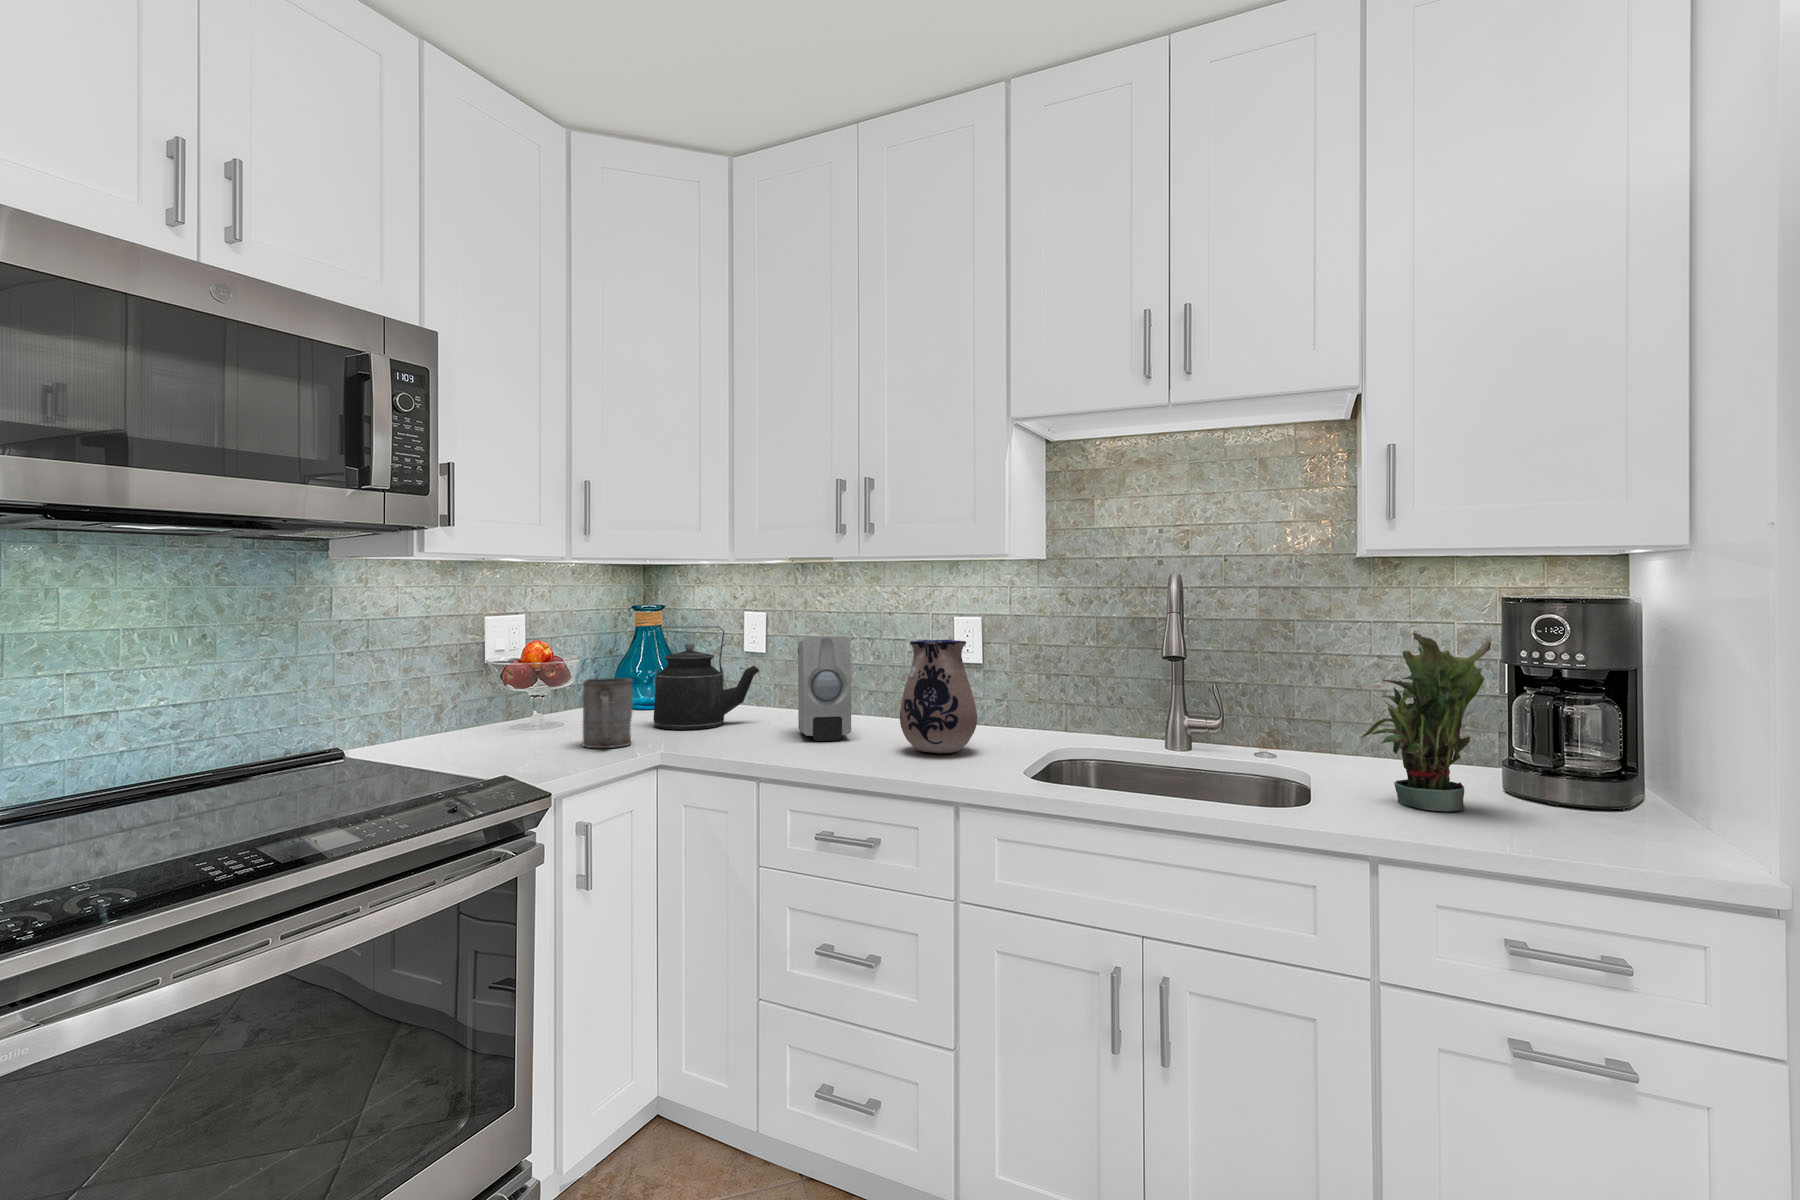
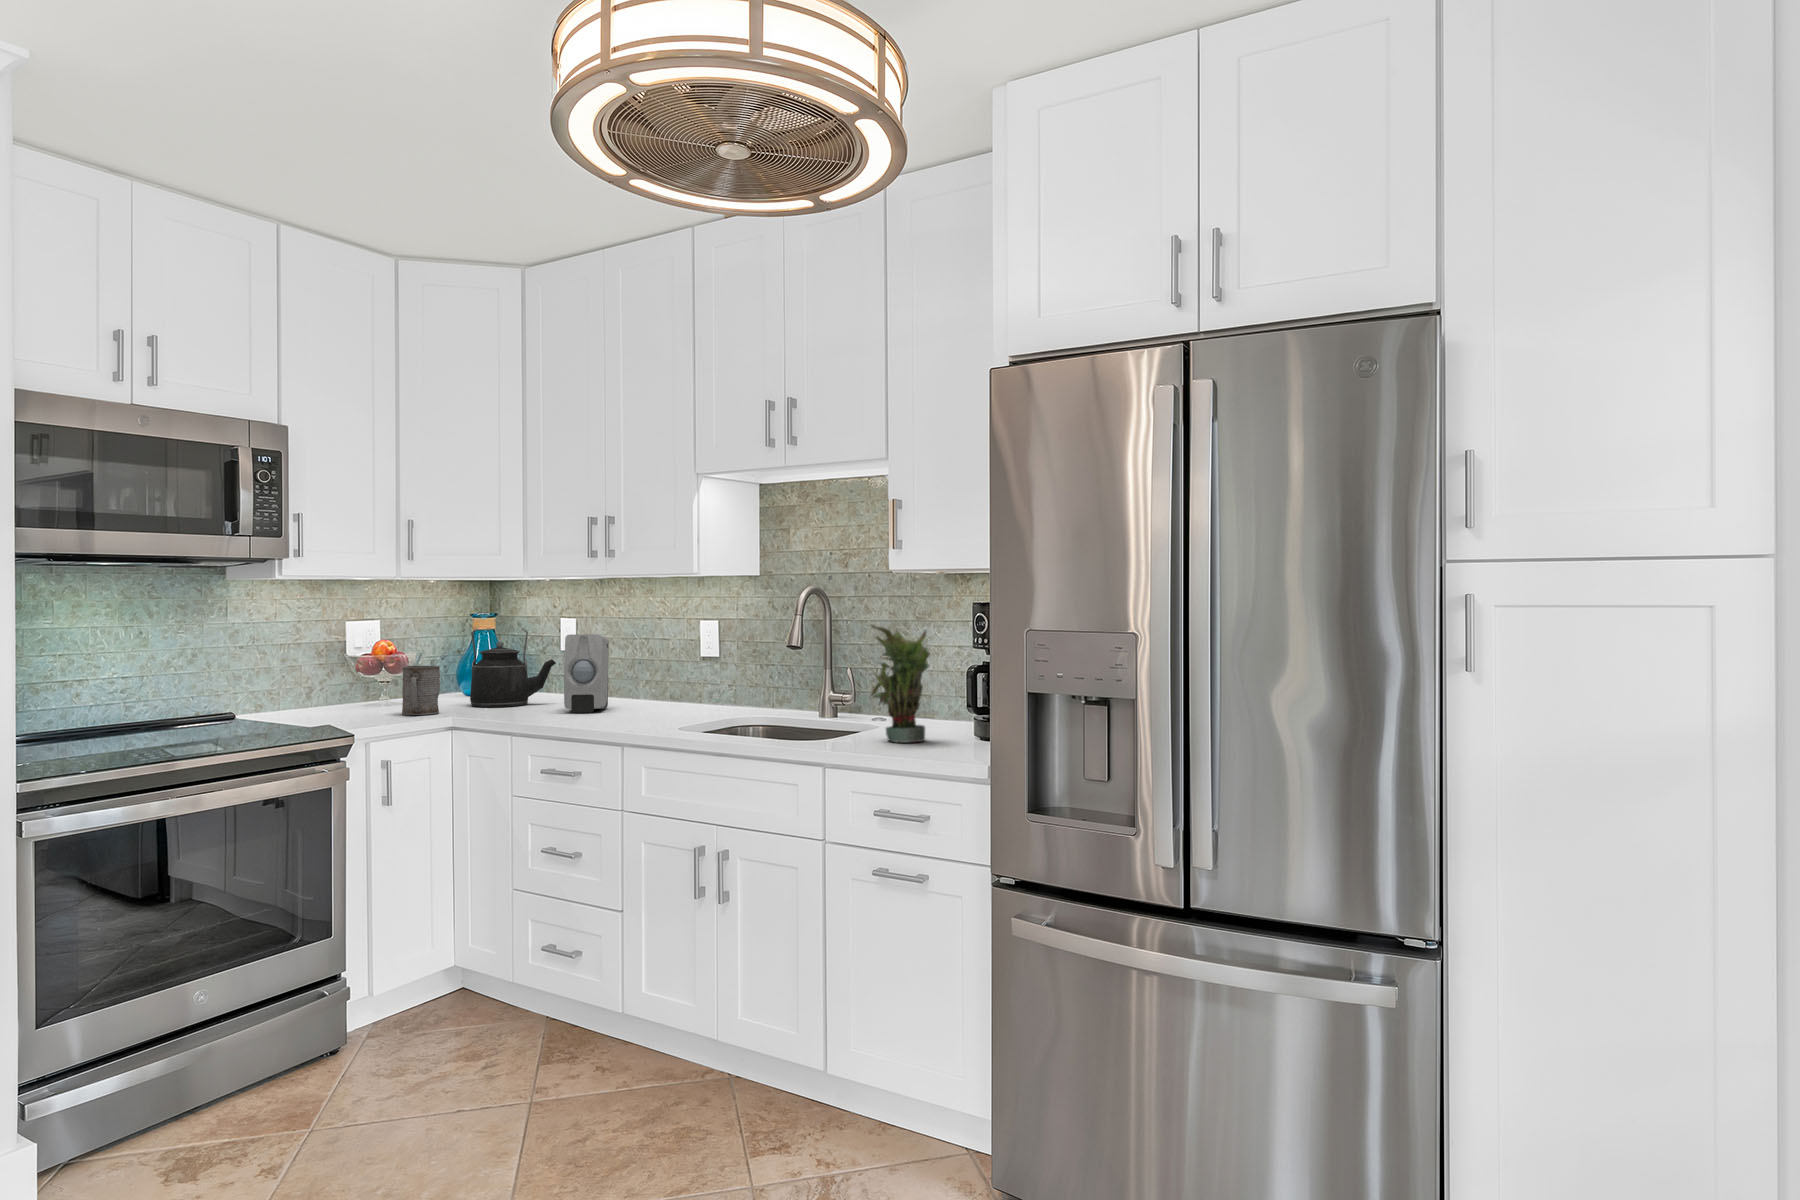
ceramic pitcher: present [900,639,977,753] -> none [621,636,679,718]

